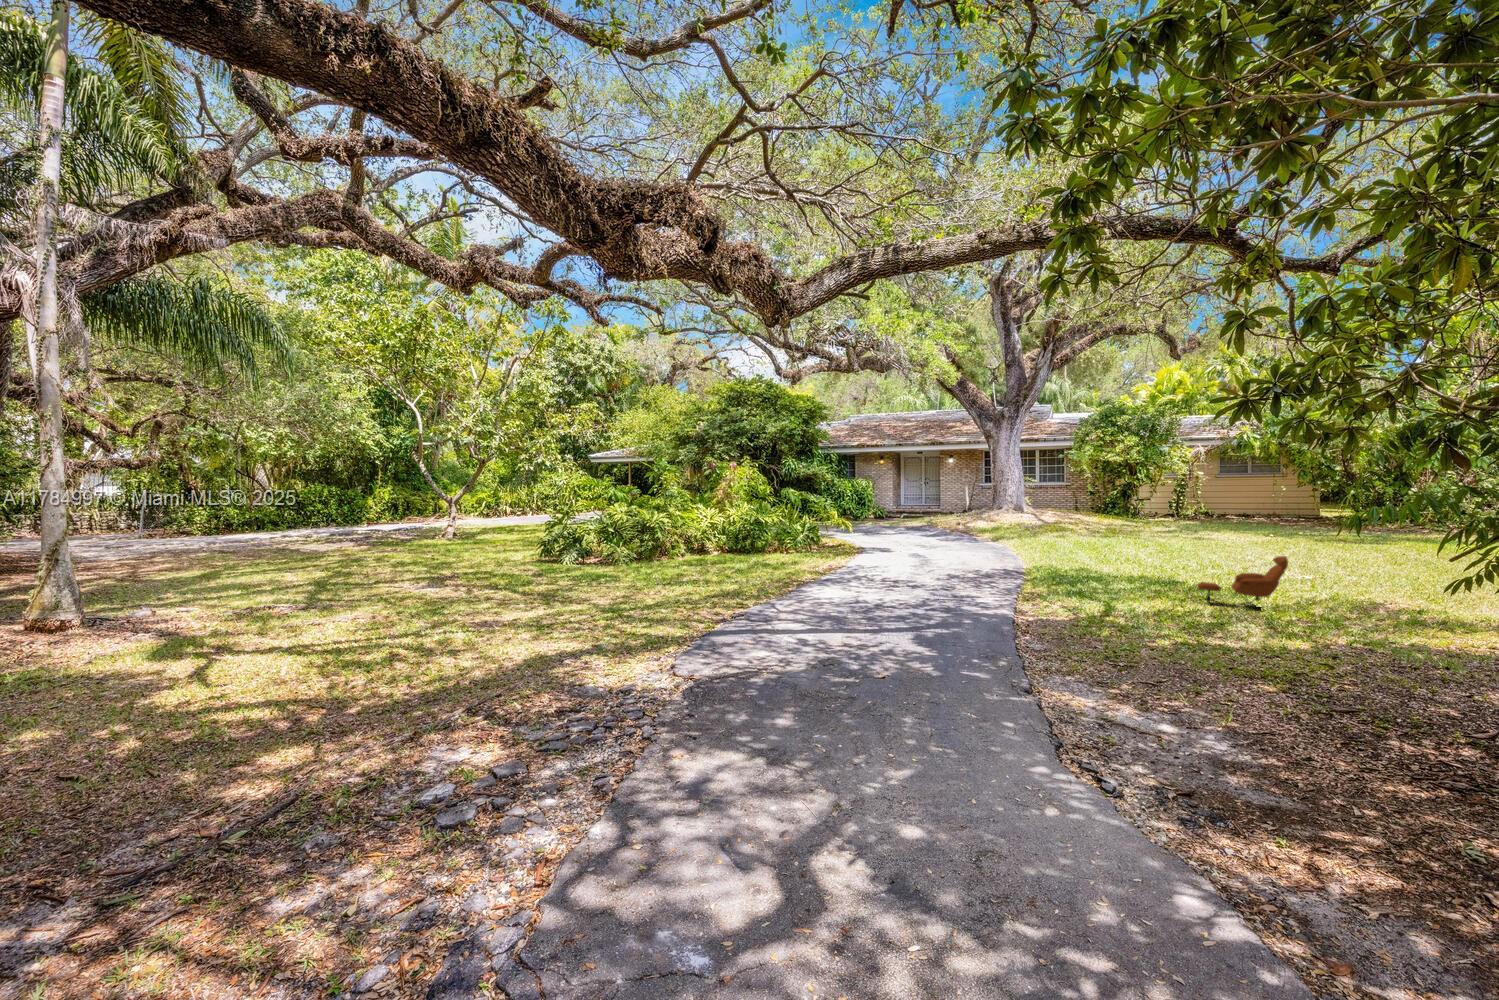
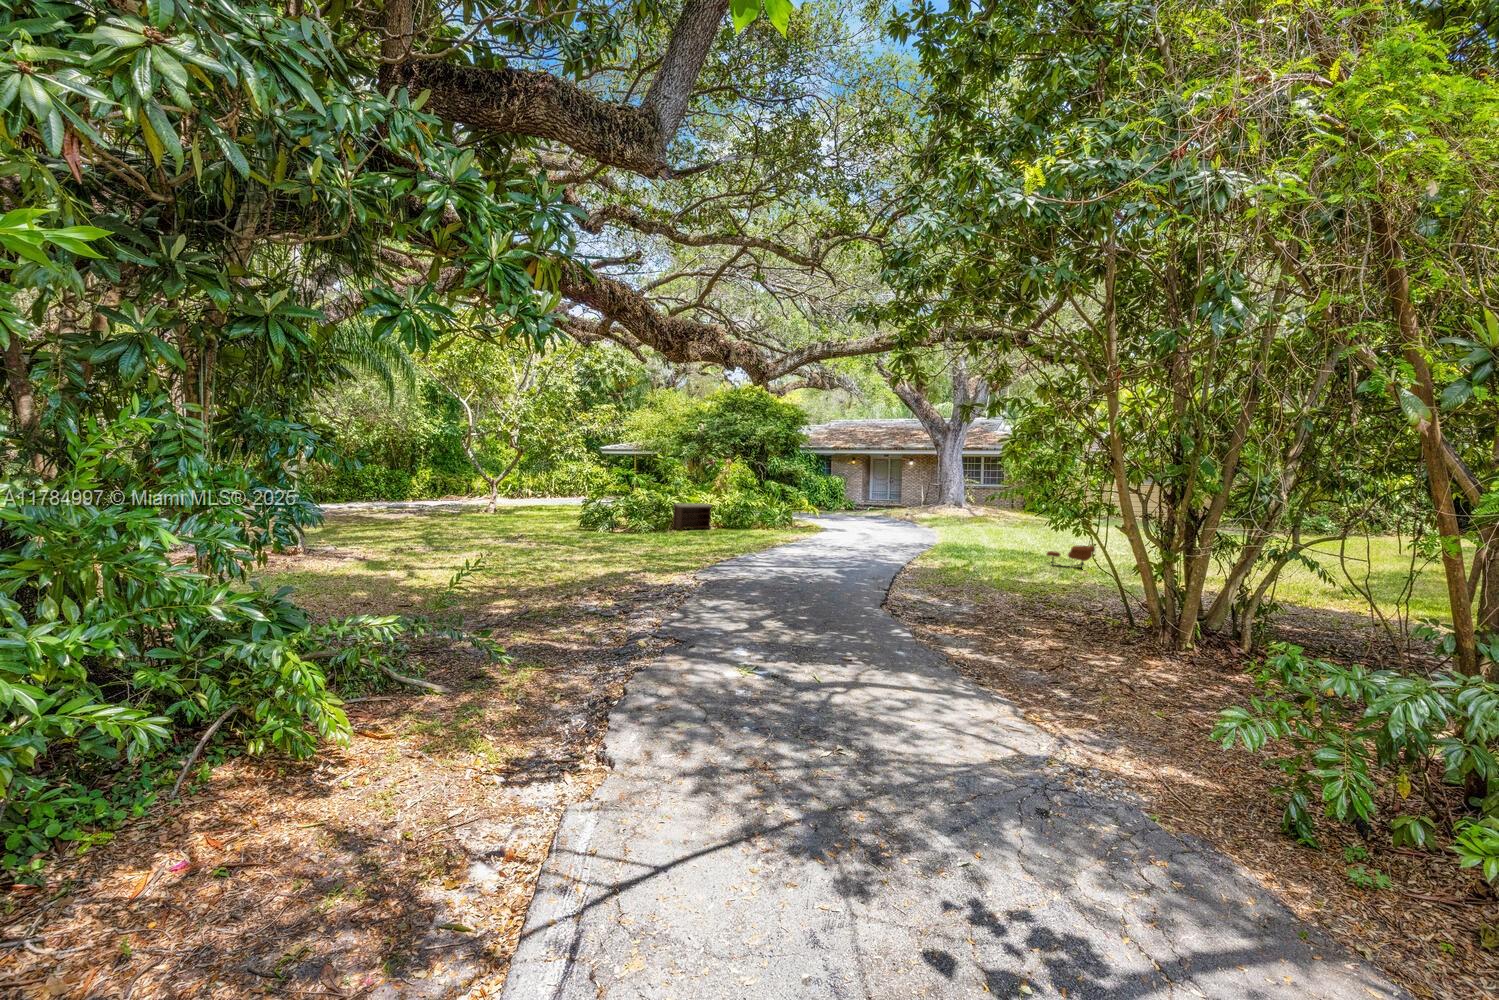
bench: none [661,522,714,559] -> present [673,503,712,530]

